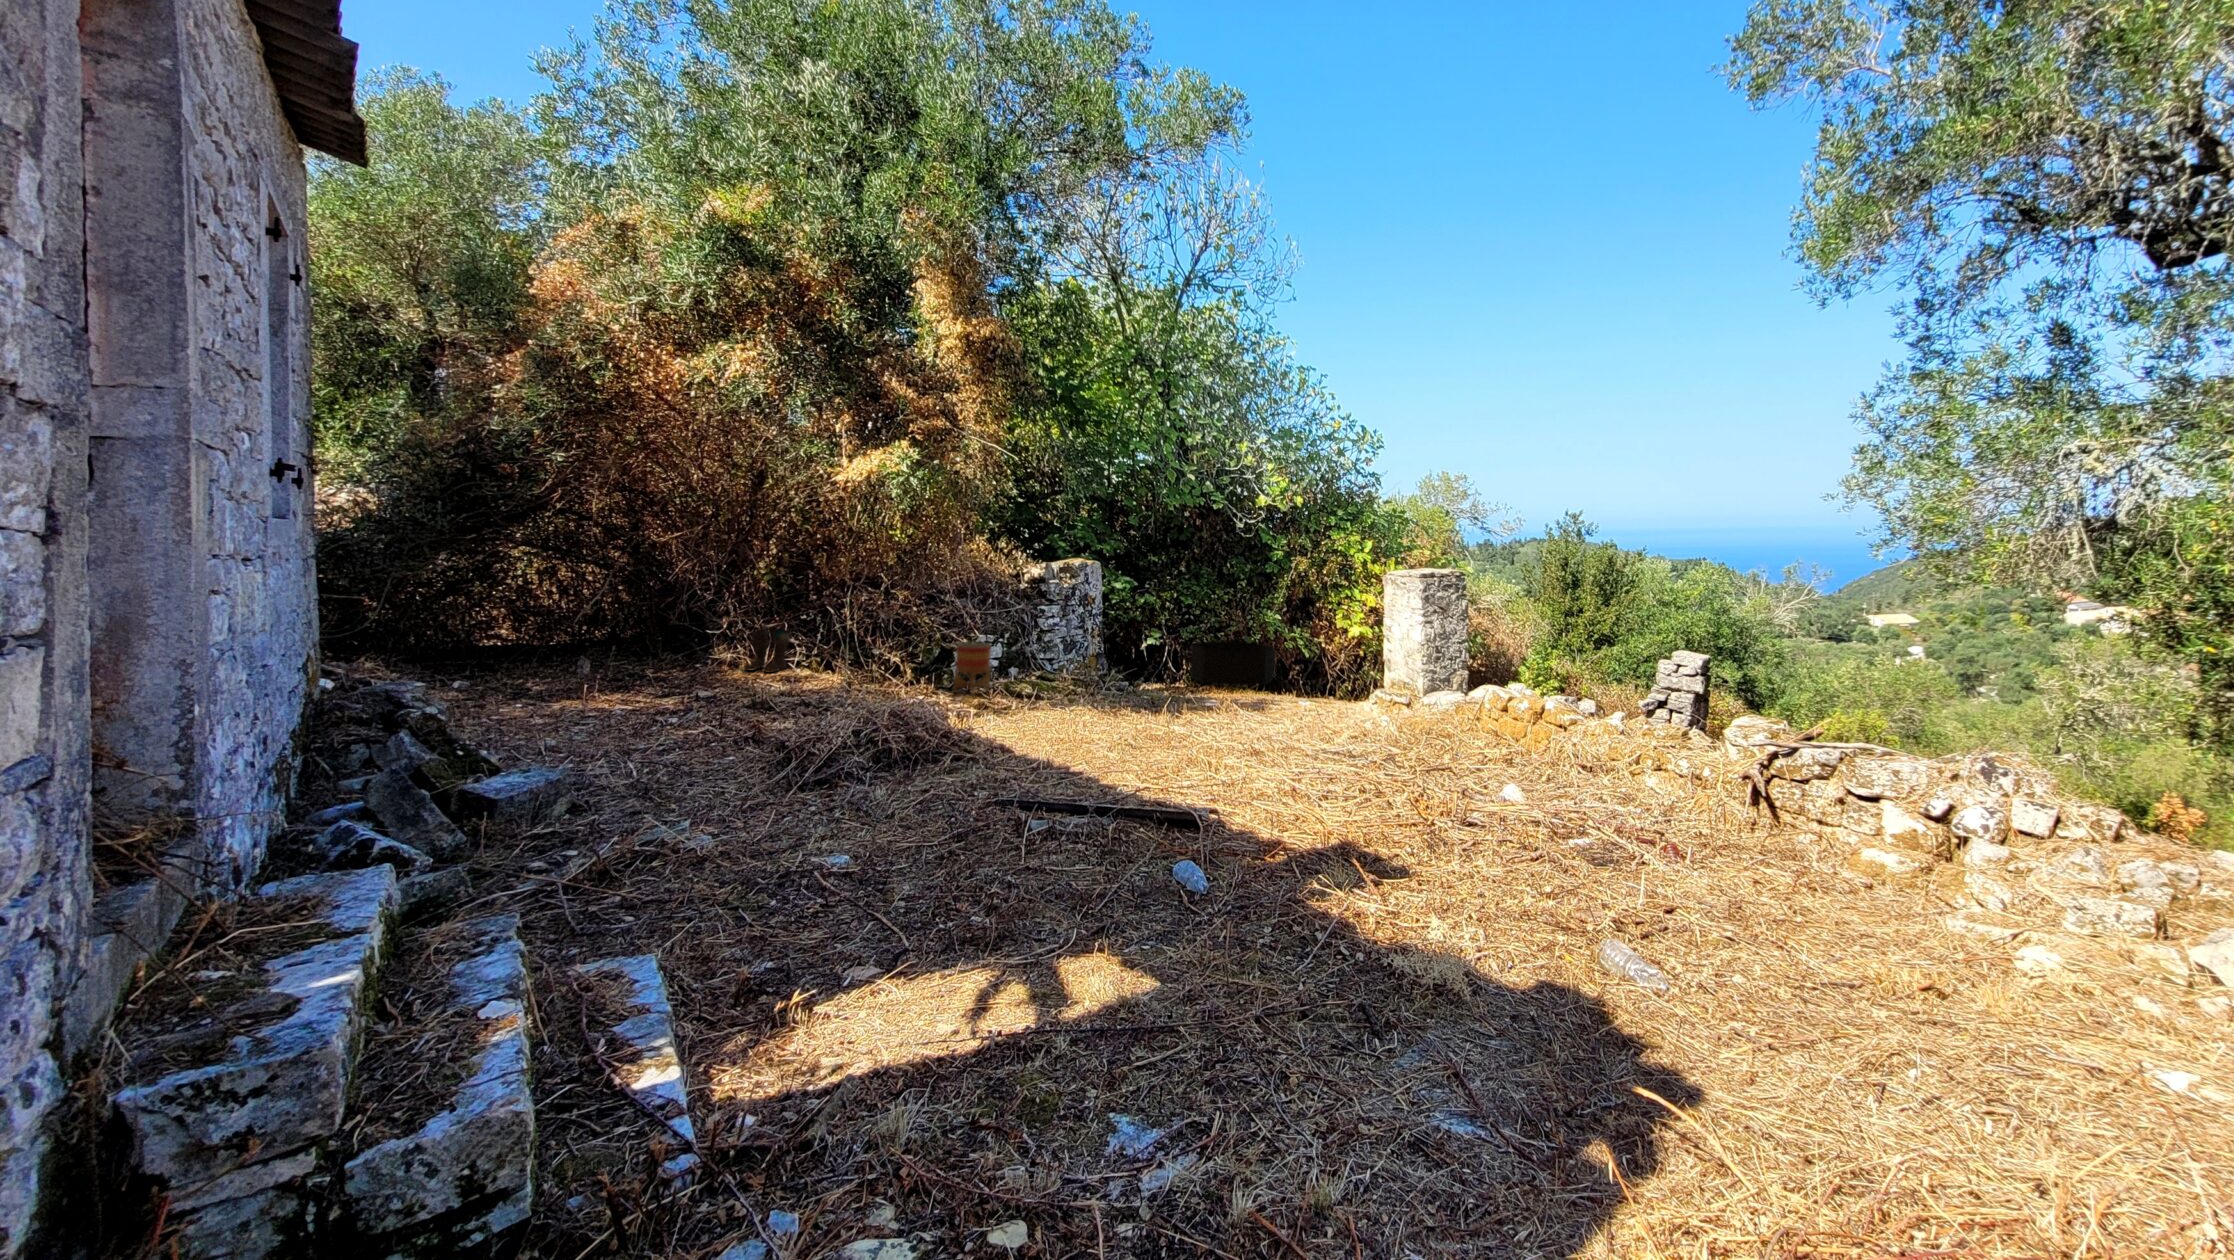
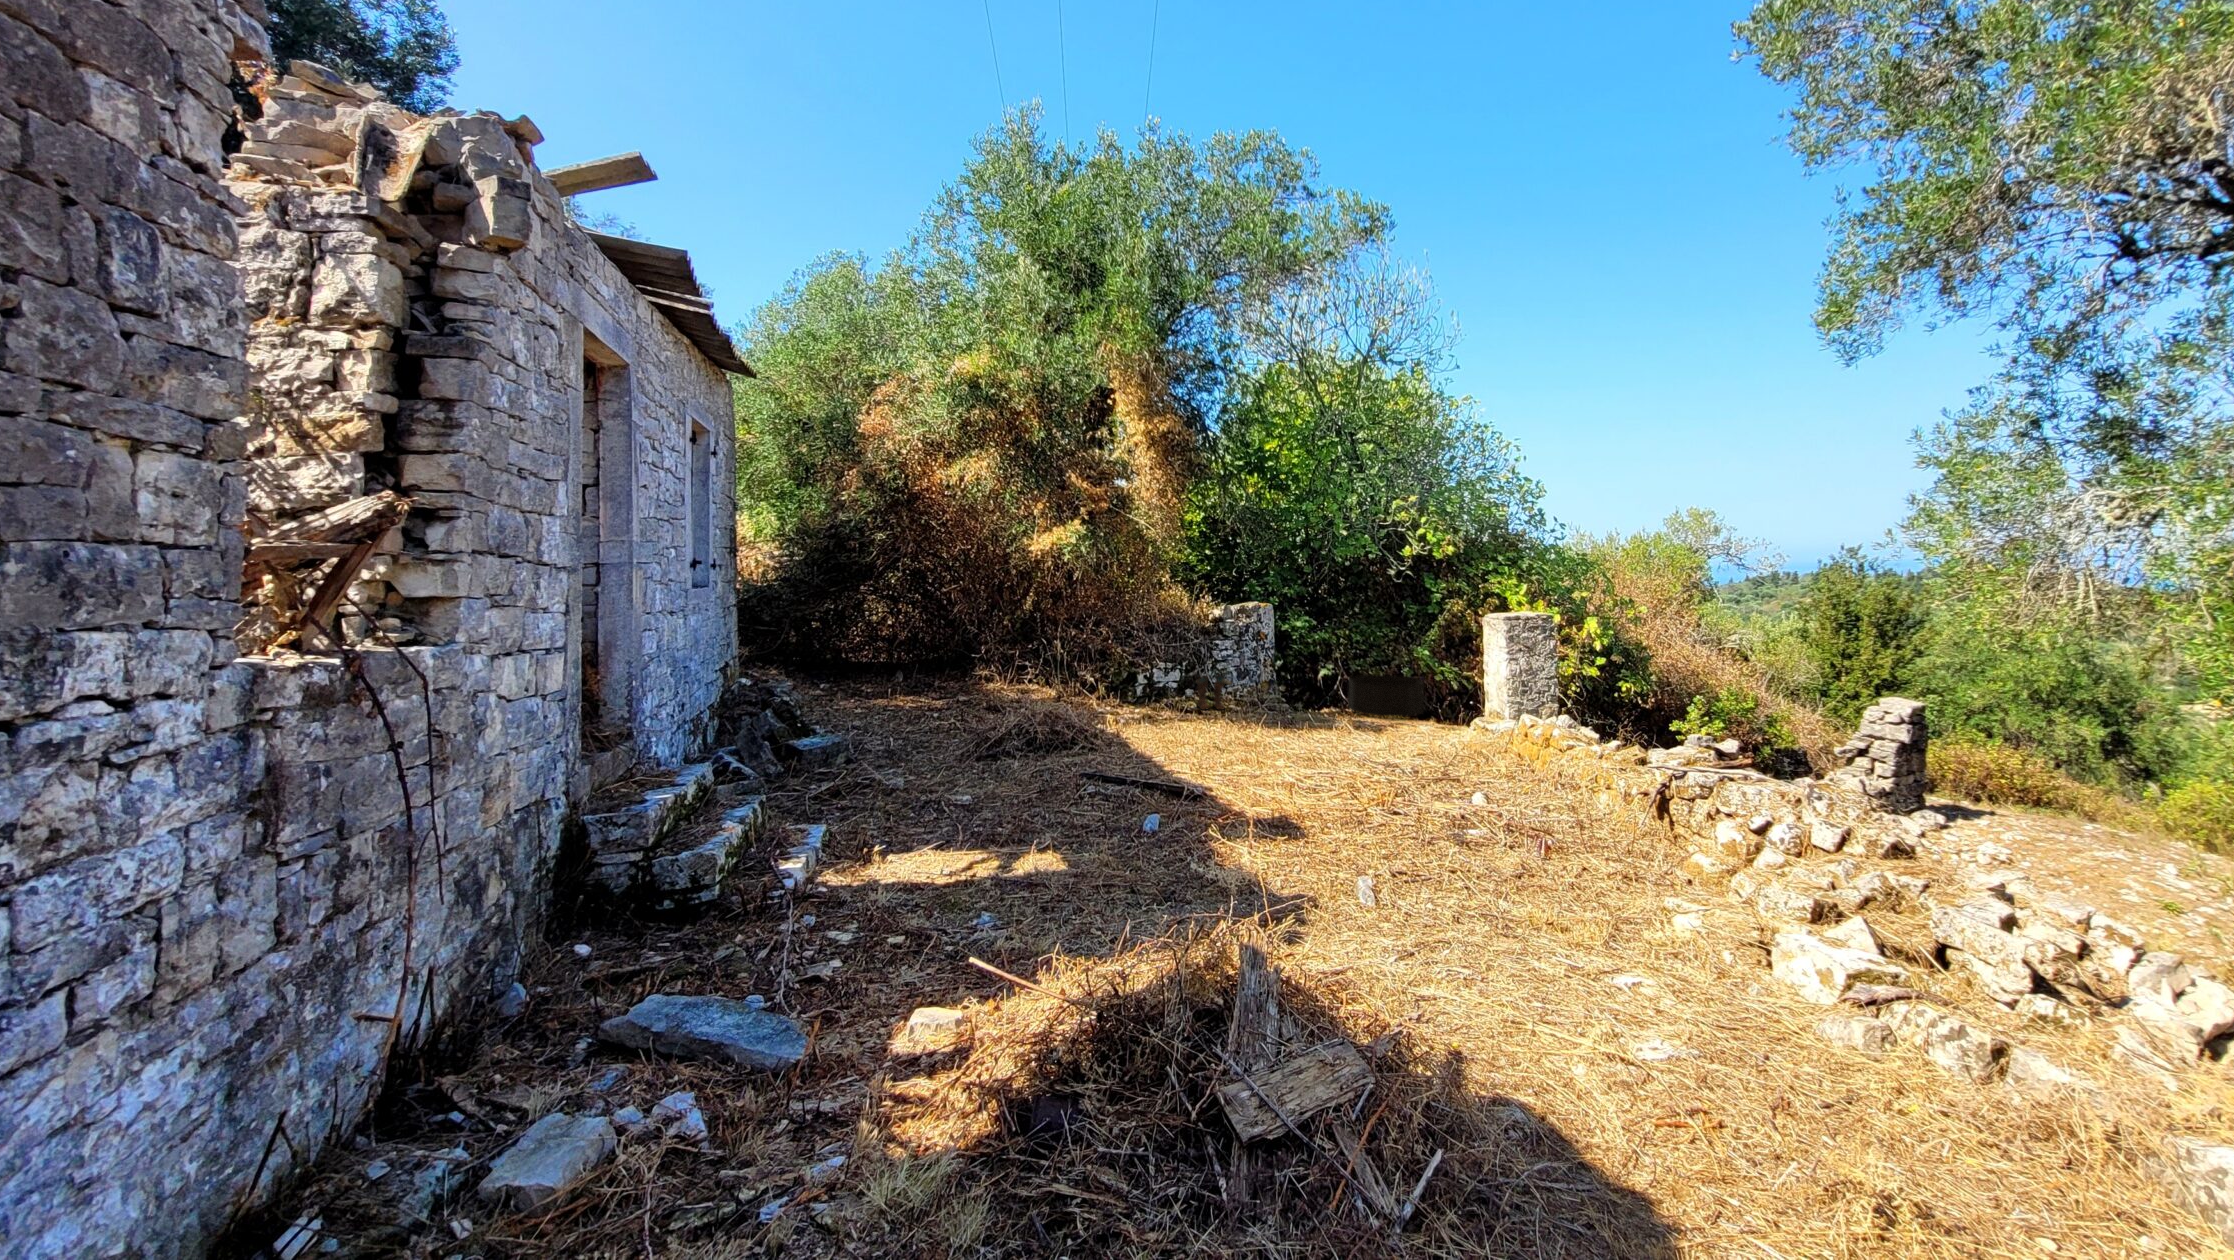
boots: present [743,627,790,673] -> present [1197,675,1232,710]
planter: present [954,642,991,695] -> none [1138,668,1167,712]

